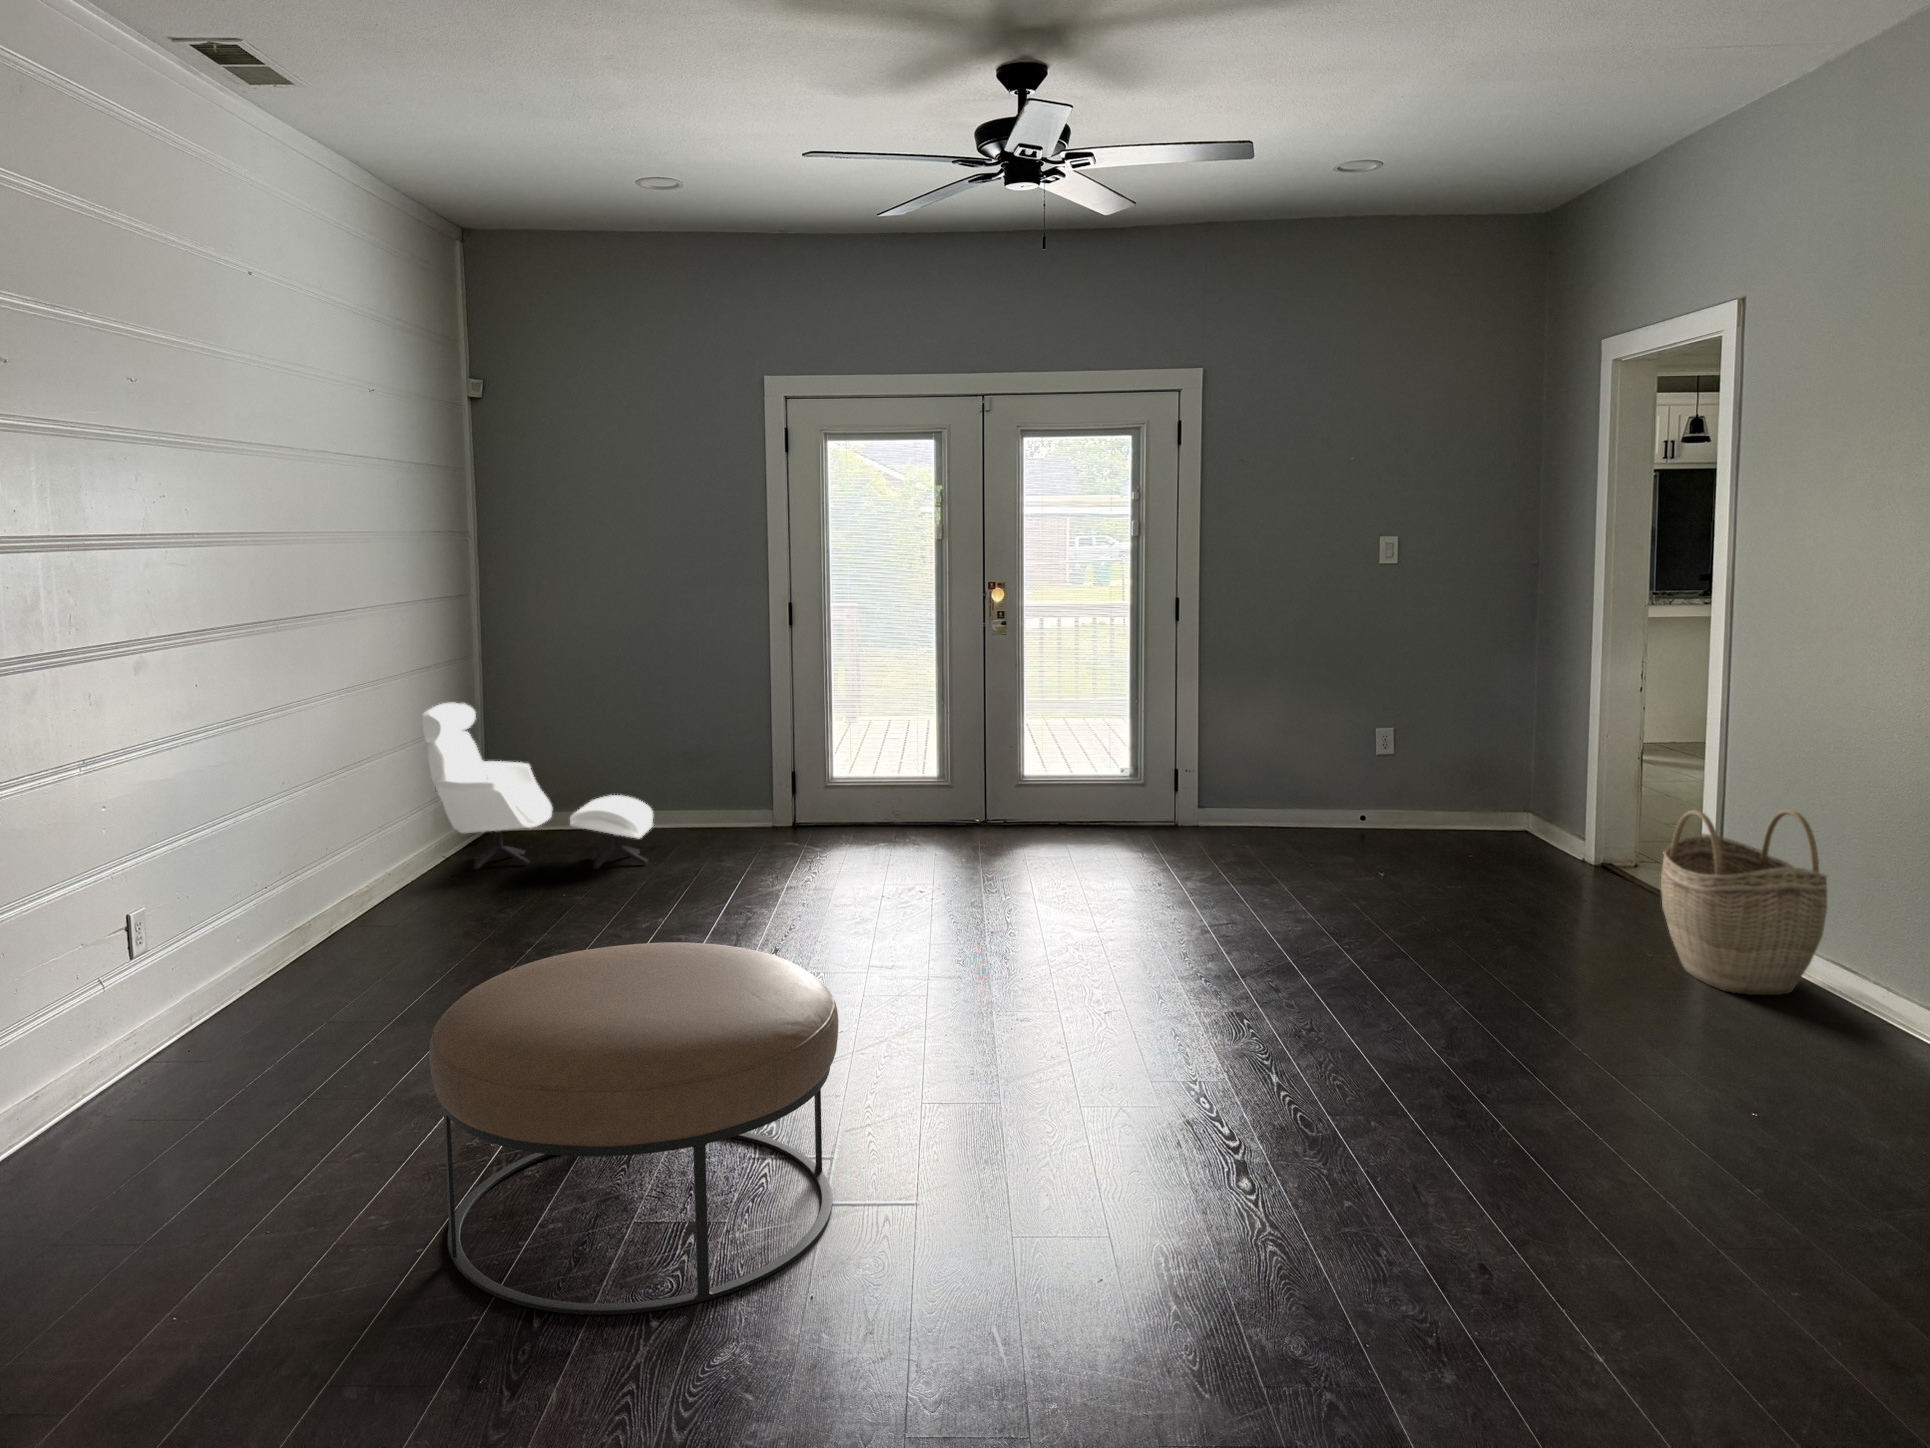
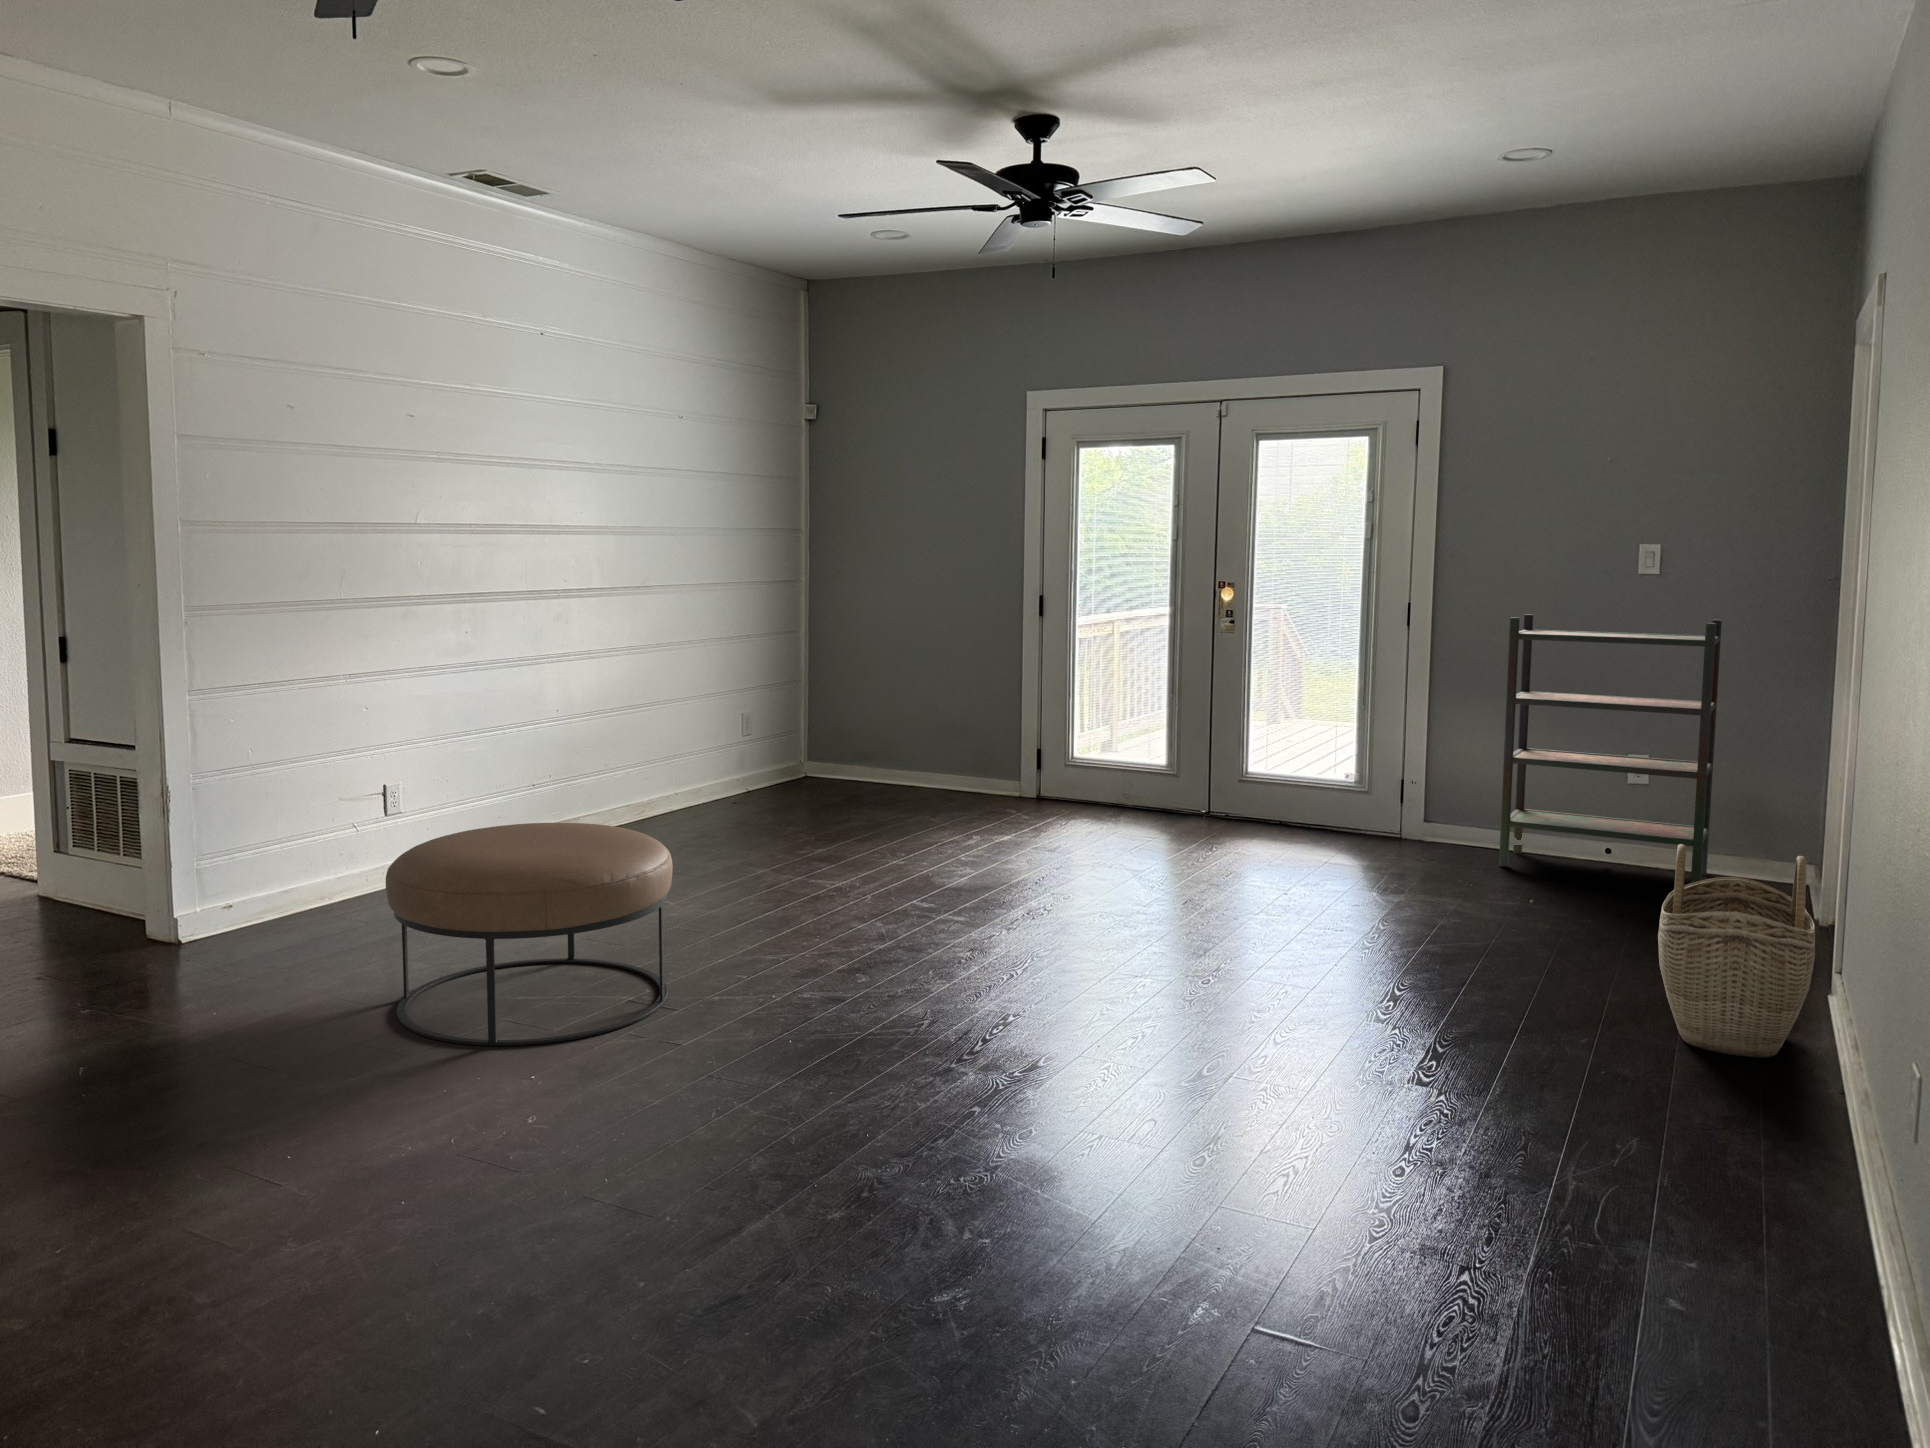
bookshelf: none [1284,603,1477,844] -> present [1499,614,1722,883]
armchair: present [422,703,653,869] -> none [721,666,899,811]

